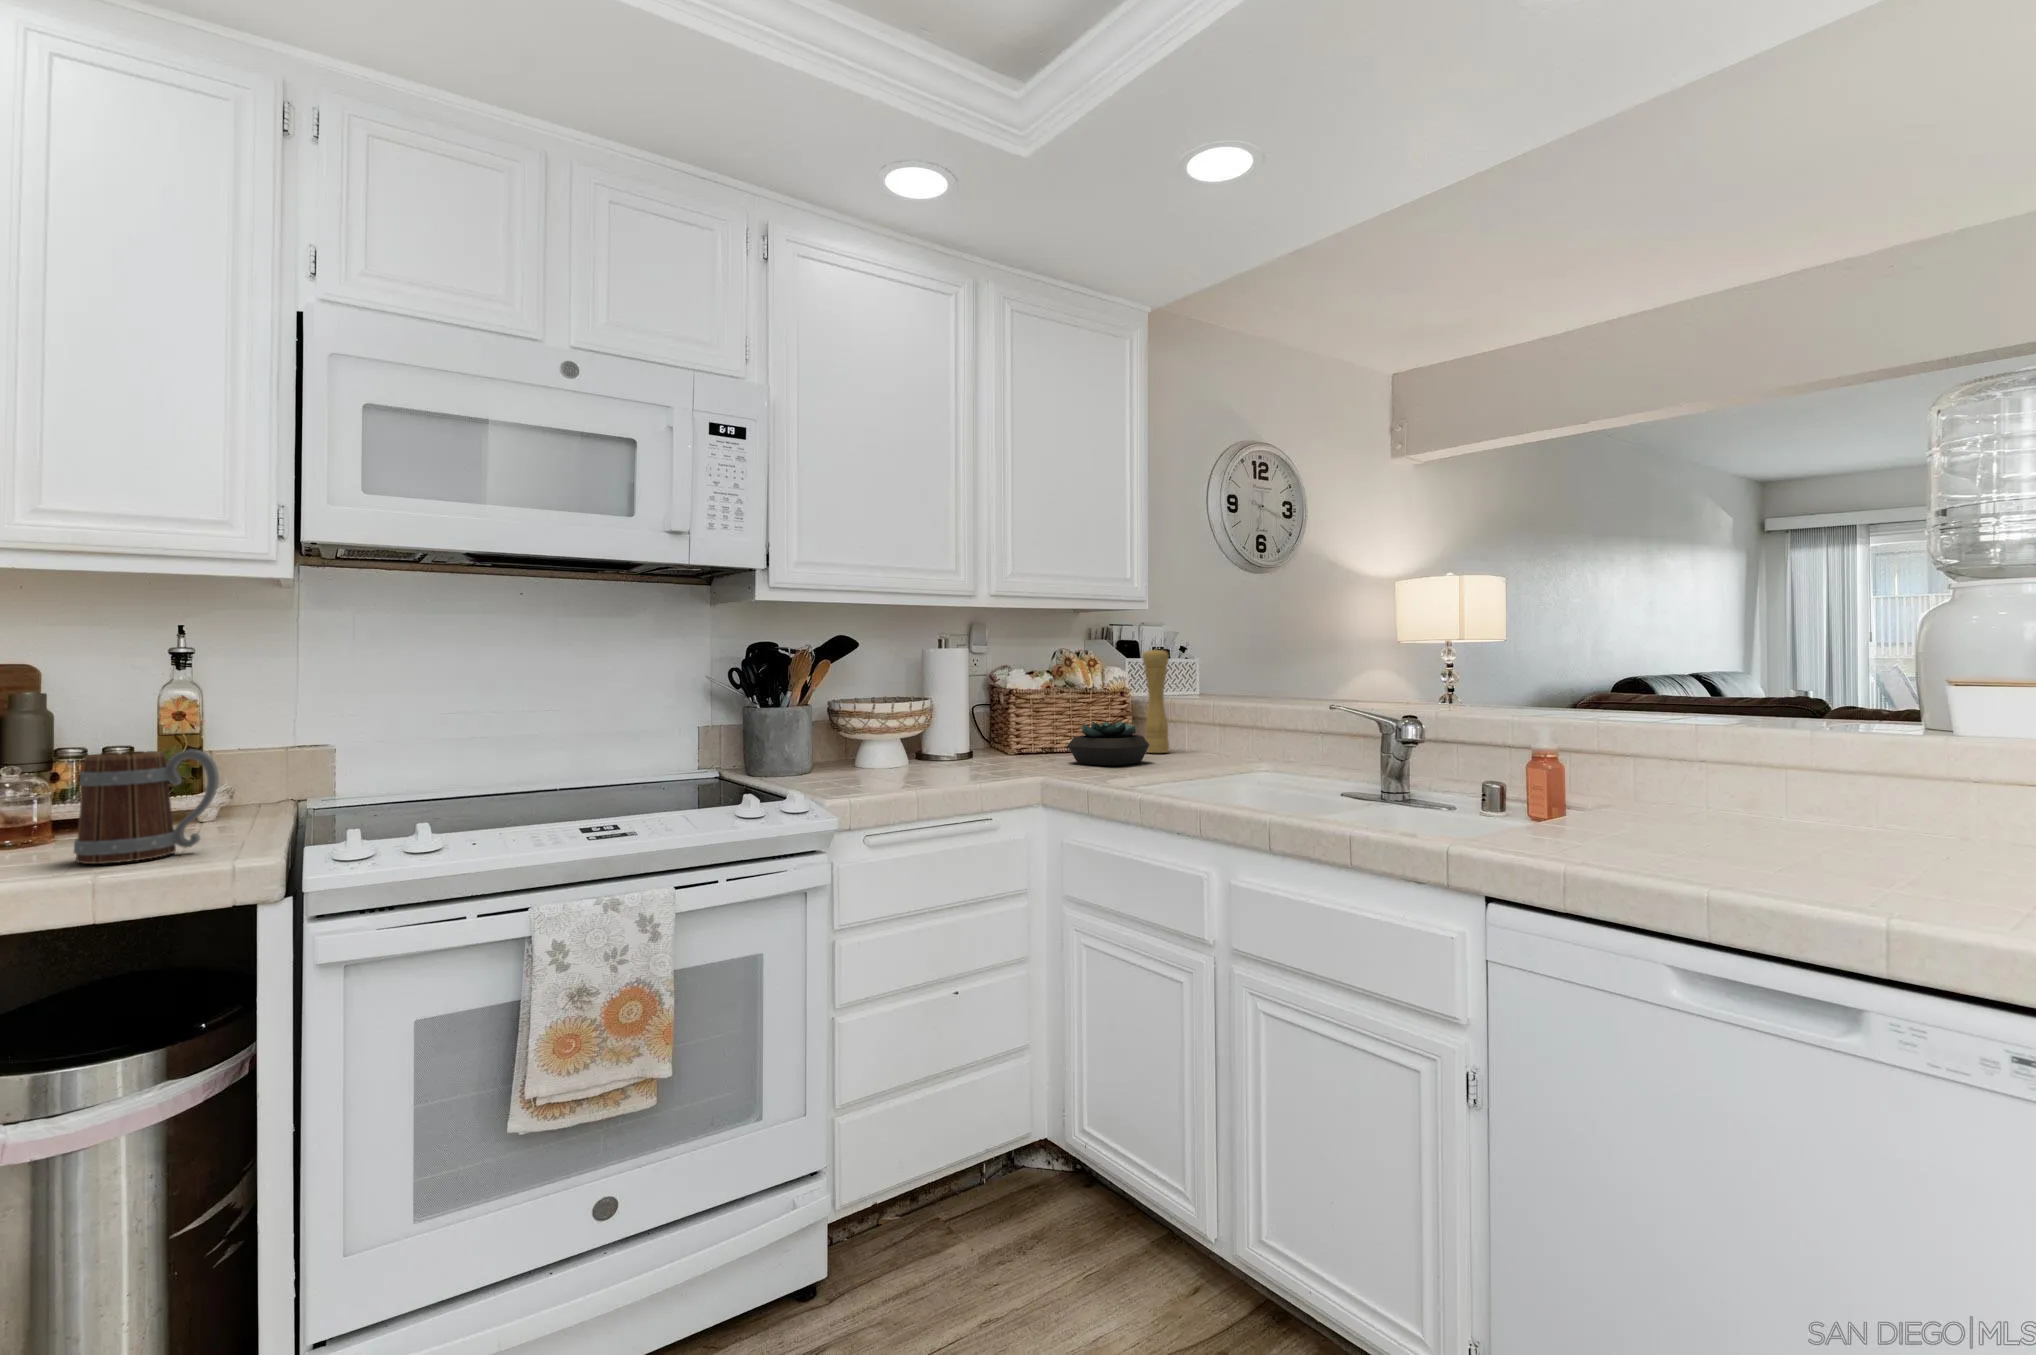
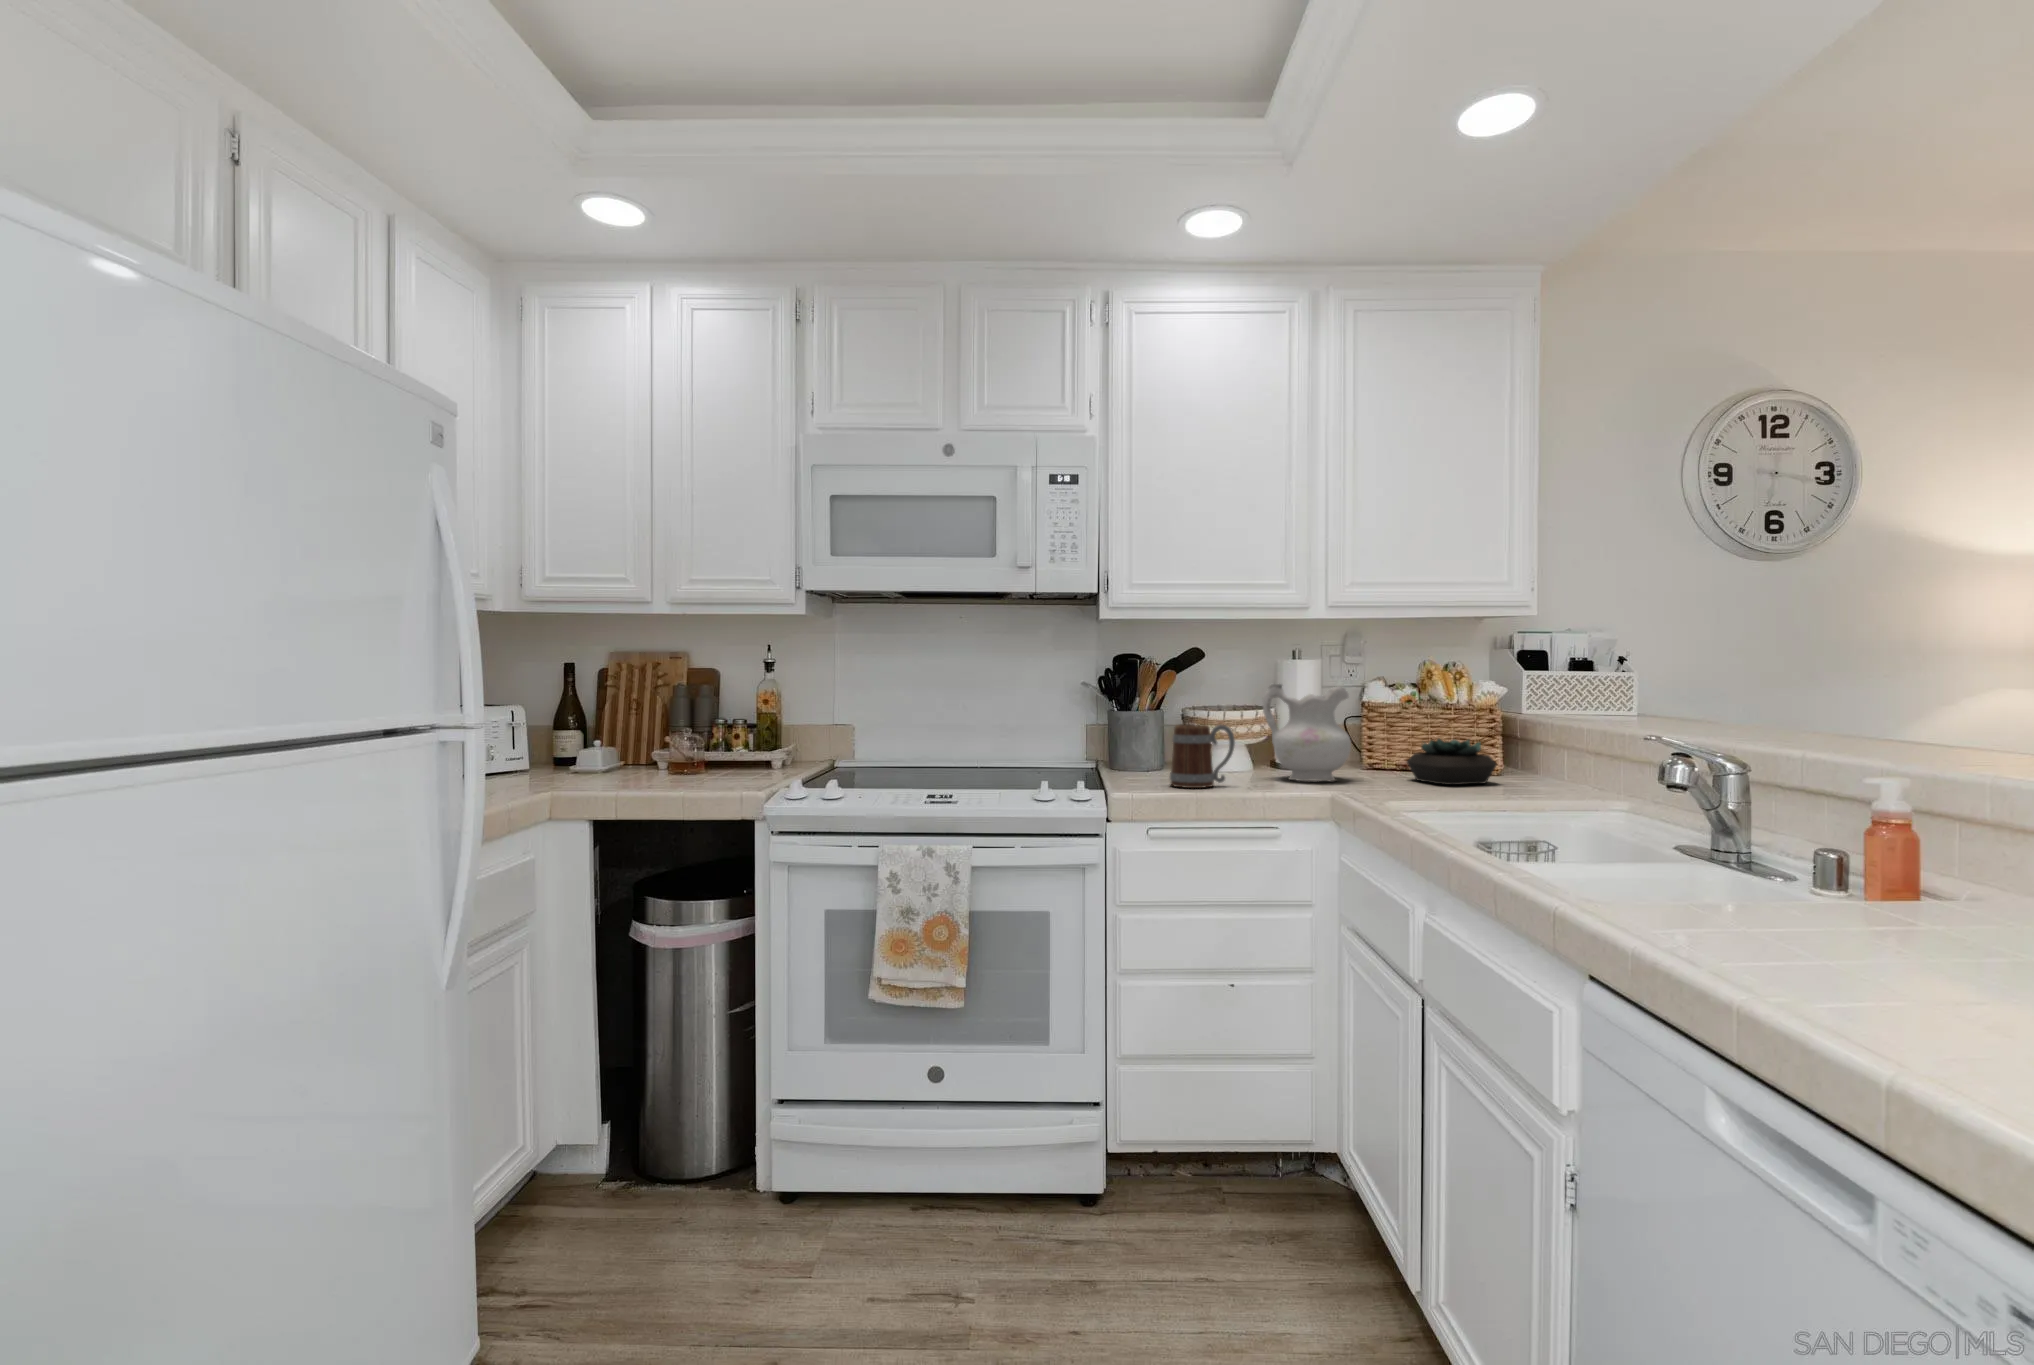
pepper mill: present [1142,649,1169,753] -> none [1520,662,1552,776]
ceramic pitcher: none [938,670,1026,772] -> present [1263,684,1351,781]
mug: present [74,750,219,864] -> present [1170,724,1235,788]

